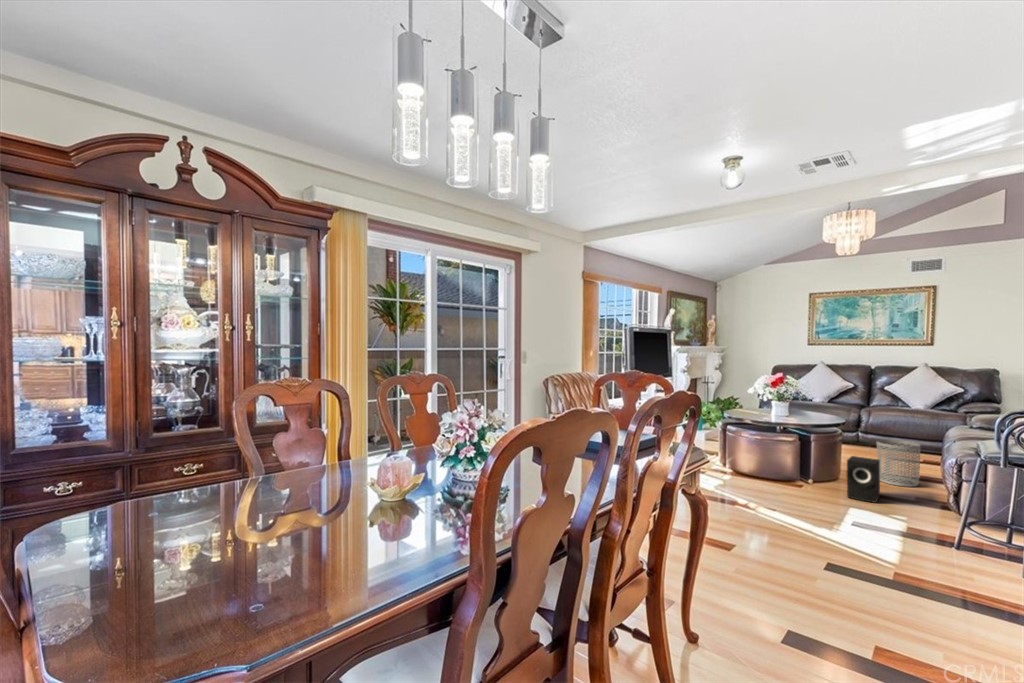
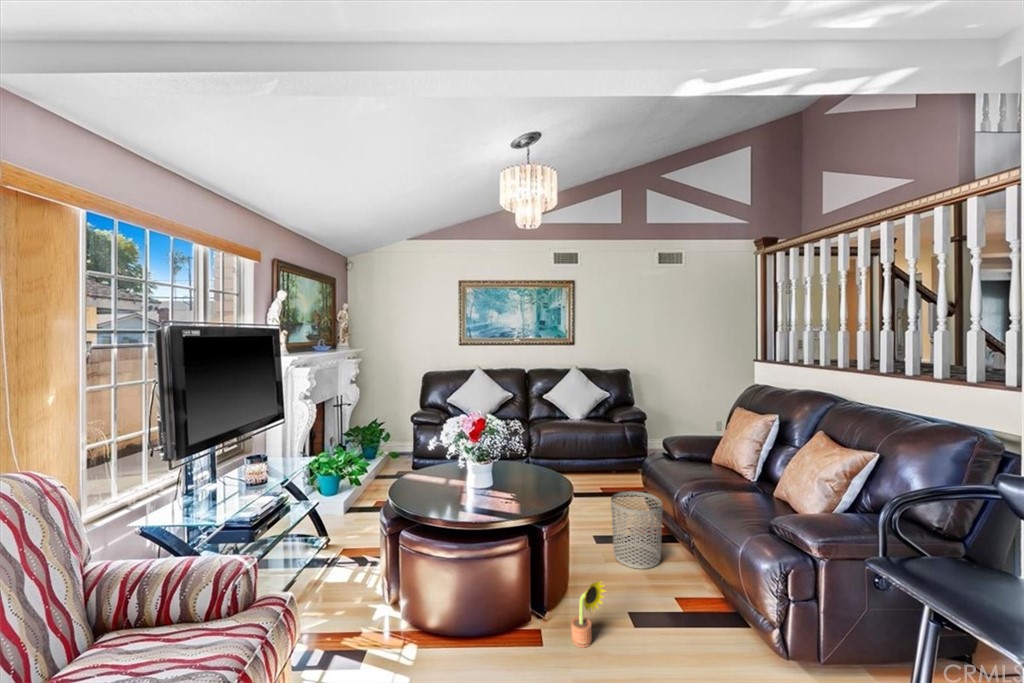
decorative plant: none [812,455,833,490] -> present [571,581,605,647]
speaker: present [847,456,880,502] -> none [625,562,683,659]

